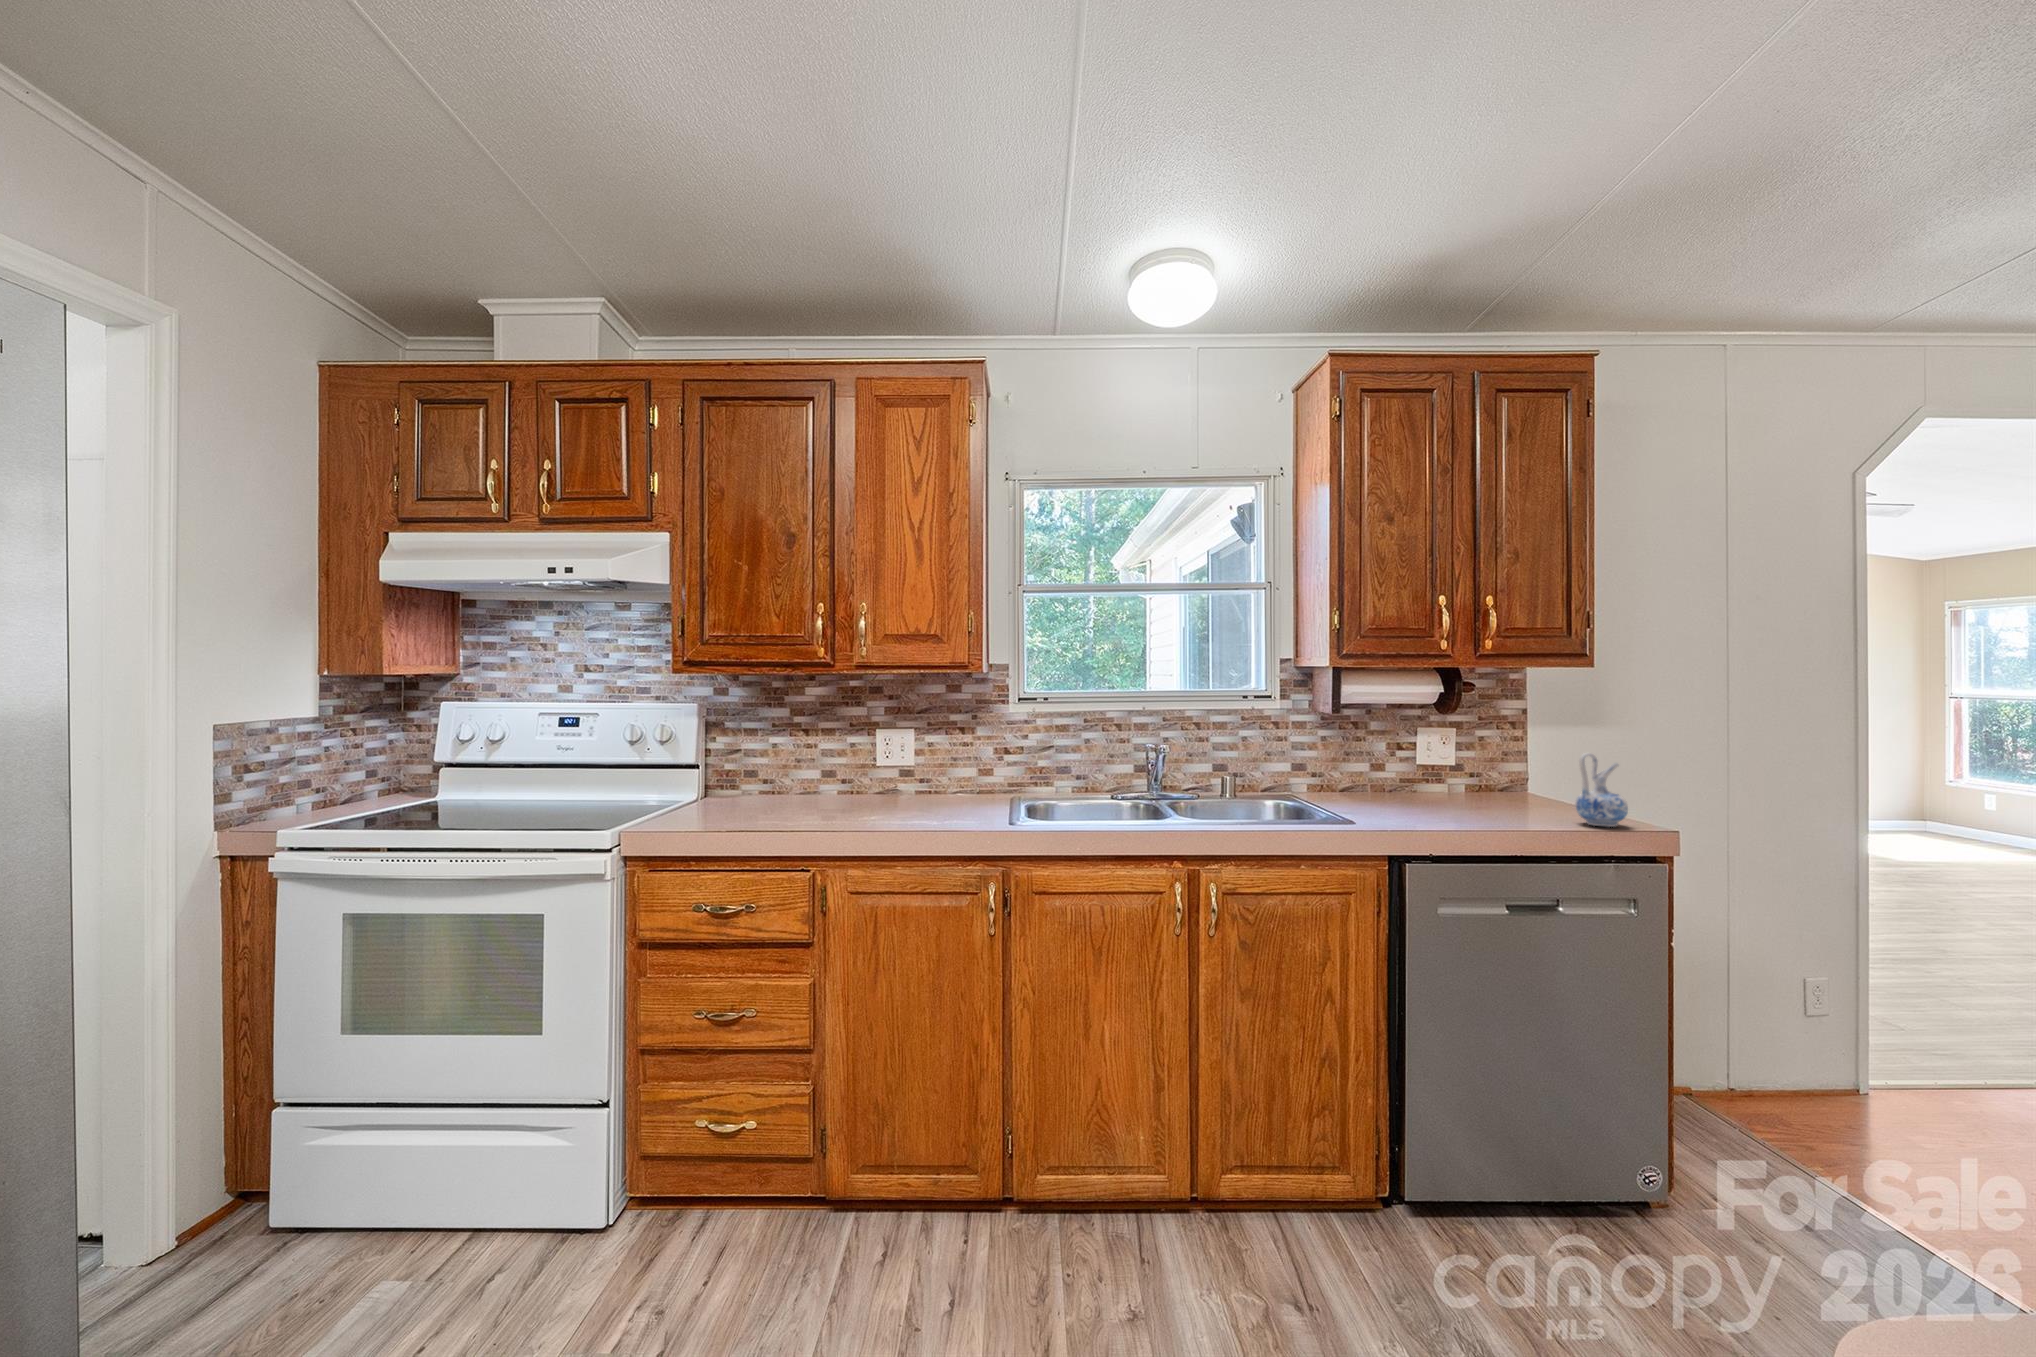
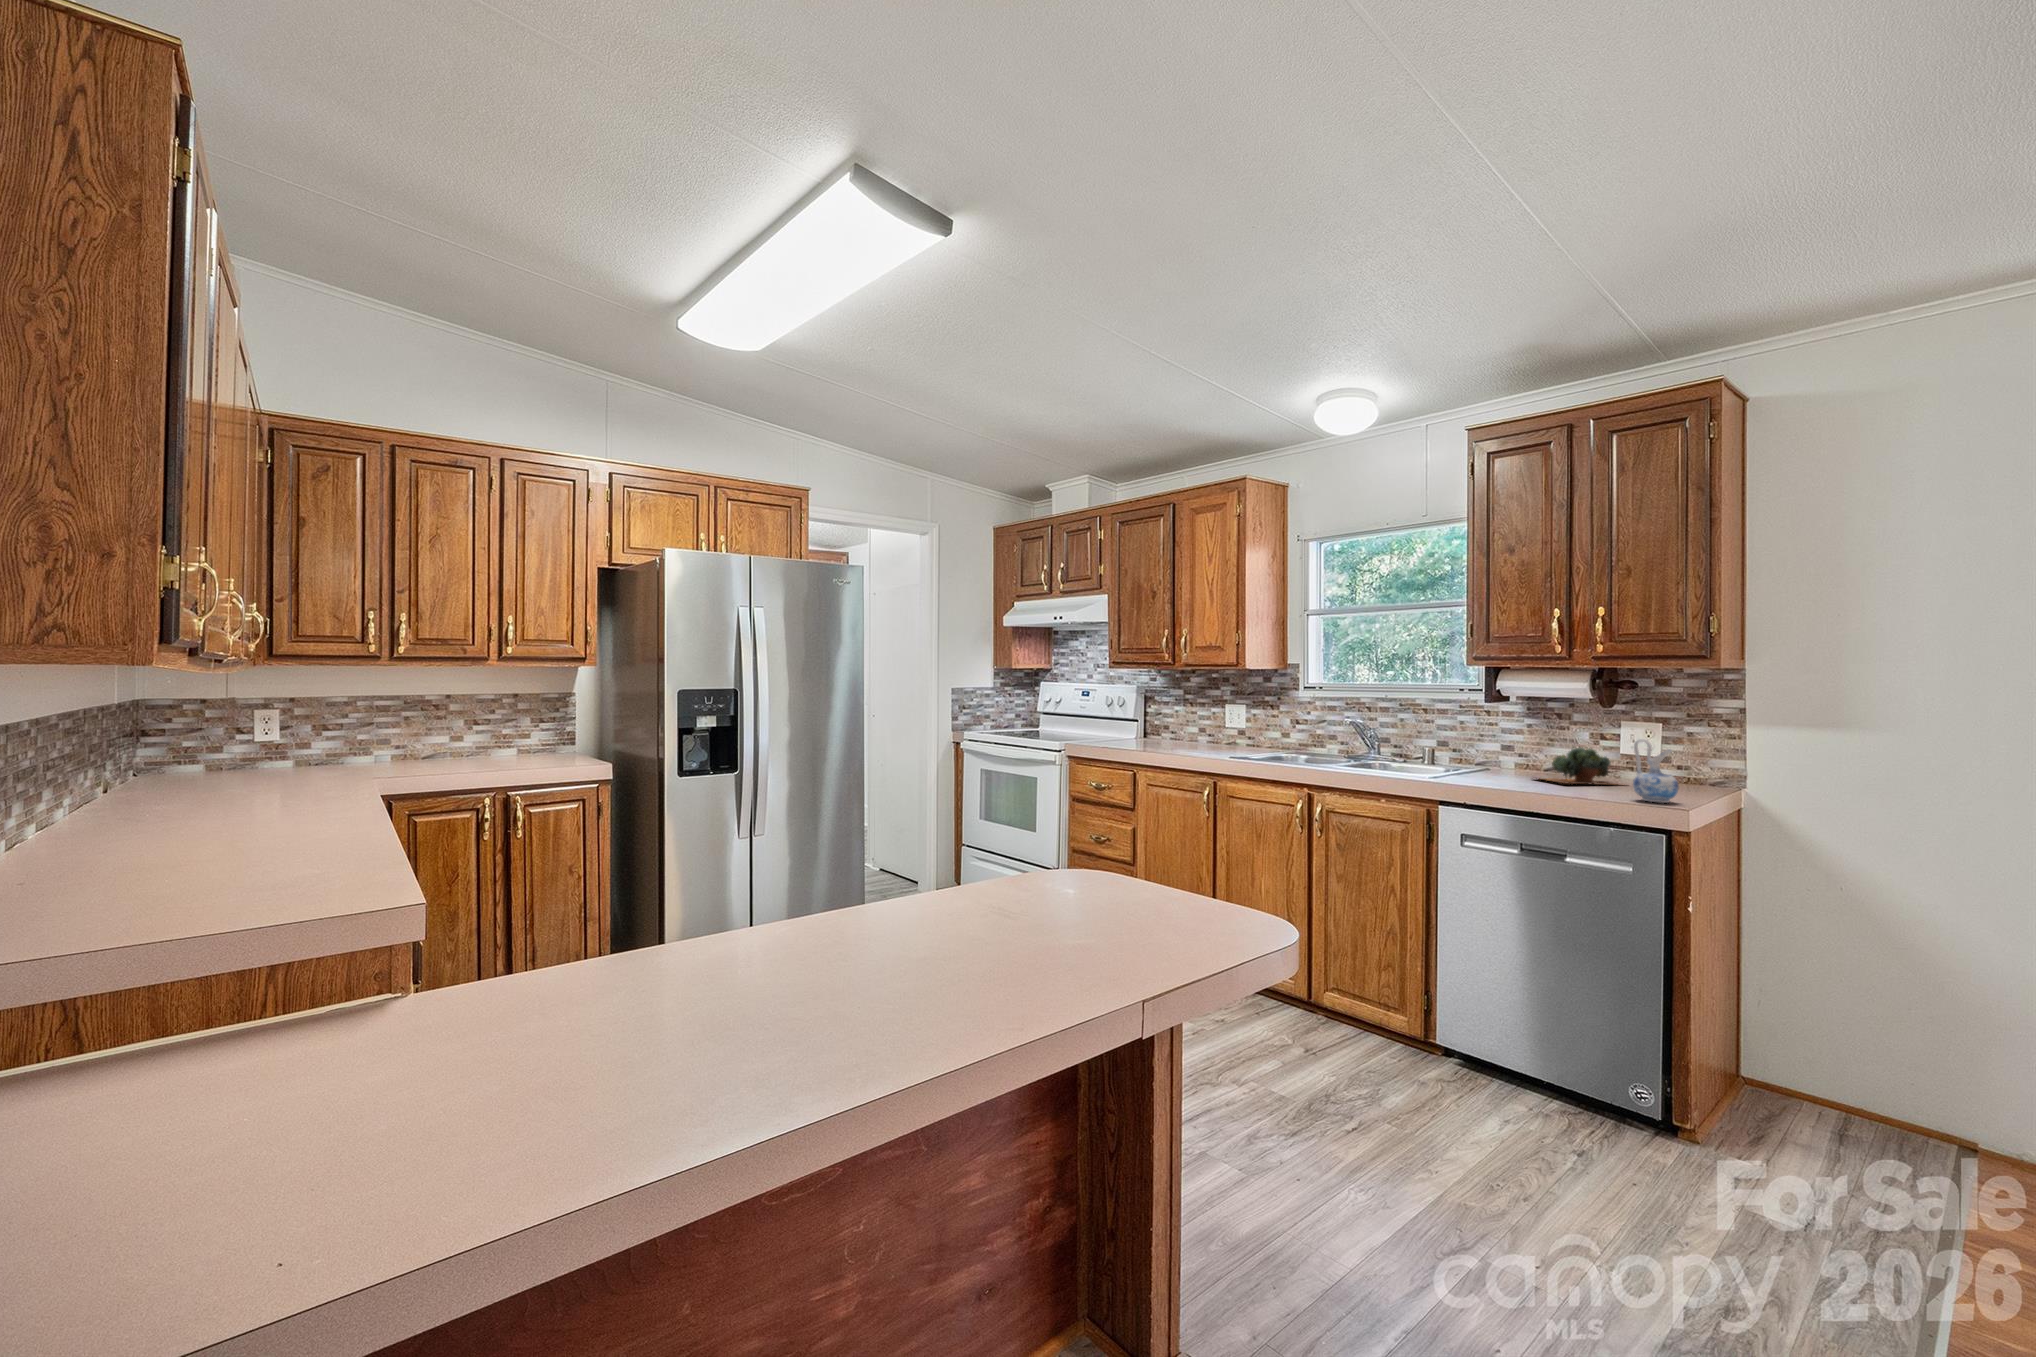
succulent plant: none [1379,761,1463,810] -> present [1540,747,1615,785]

